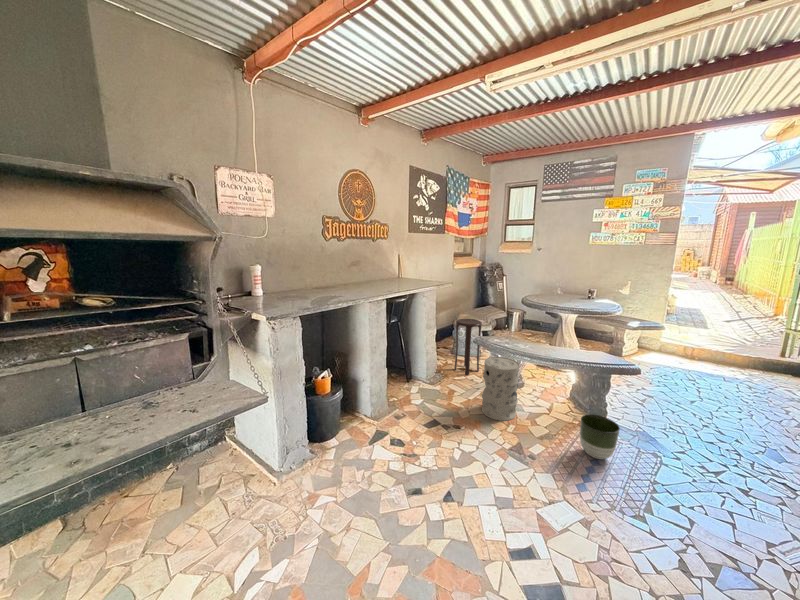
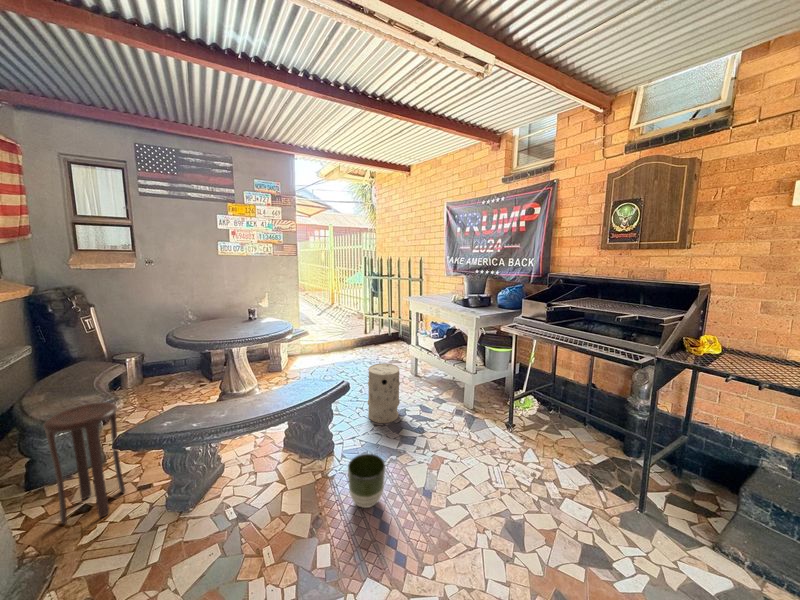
trash can: present [482,357,519,421] -> present [368,363,400,423]

